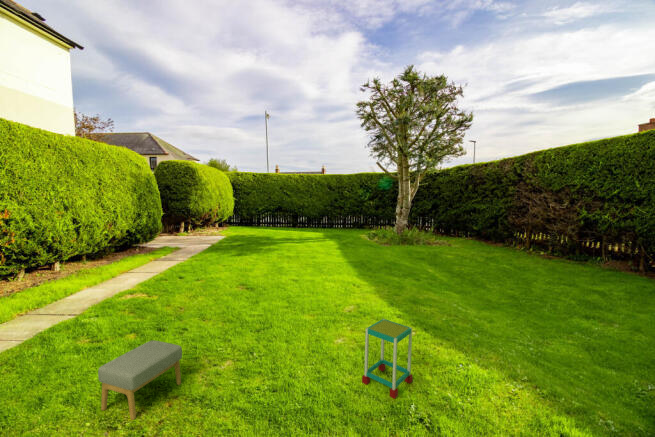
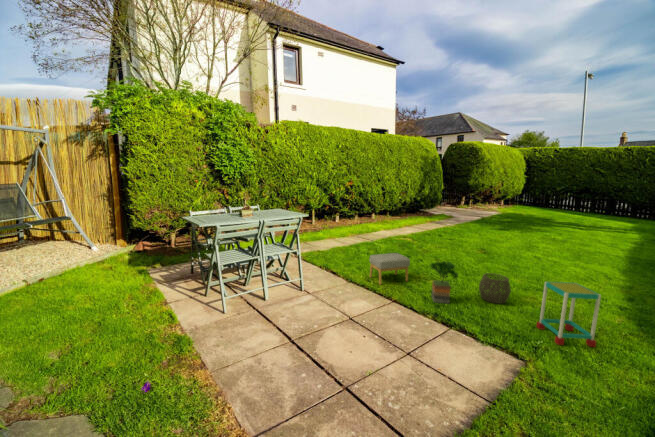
woven basket: none [283,327,318,368] -> present [479,273,511,304]
potted tree: none [227,335,274,409] -> present [430,261,458,304]

